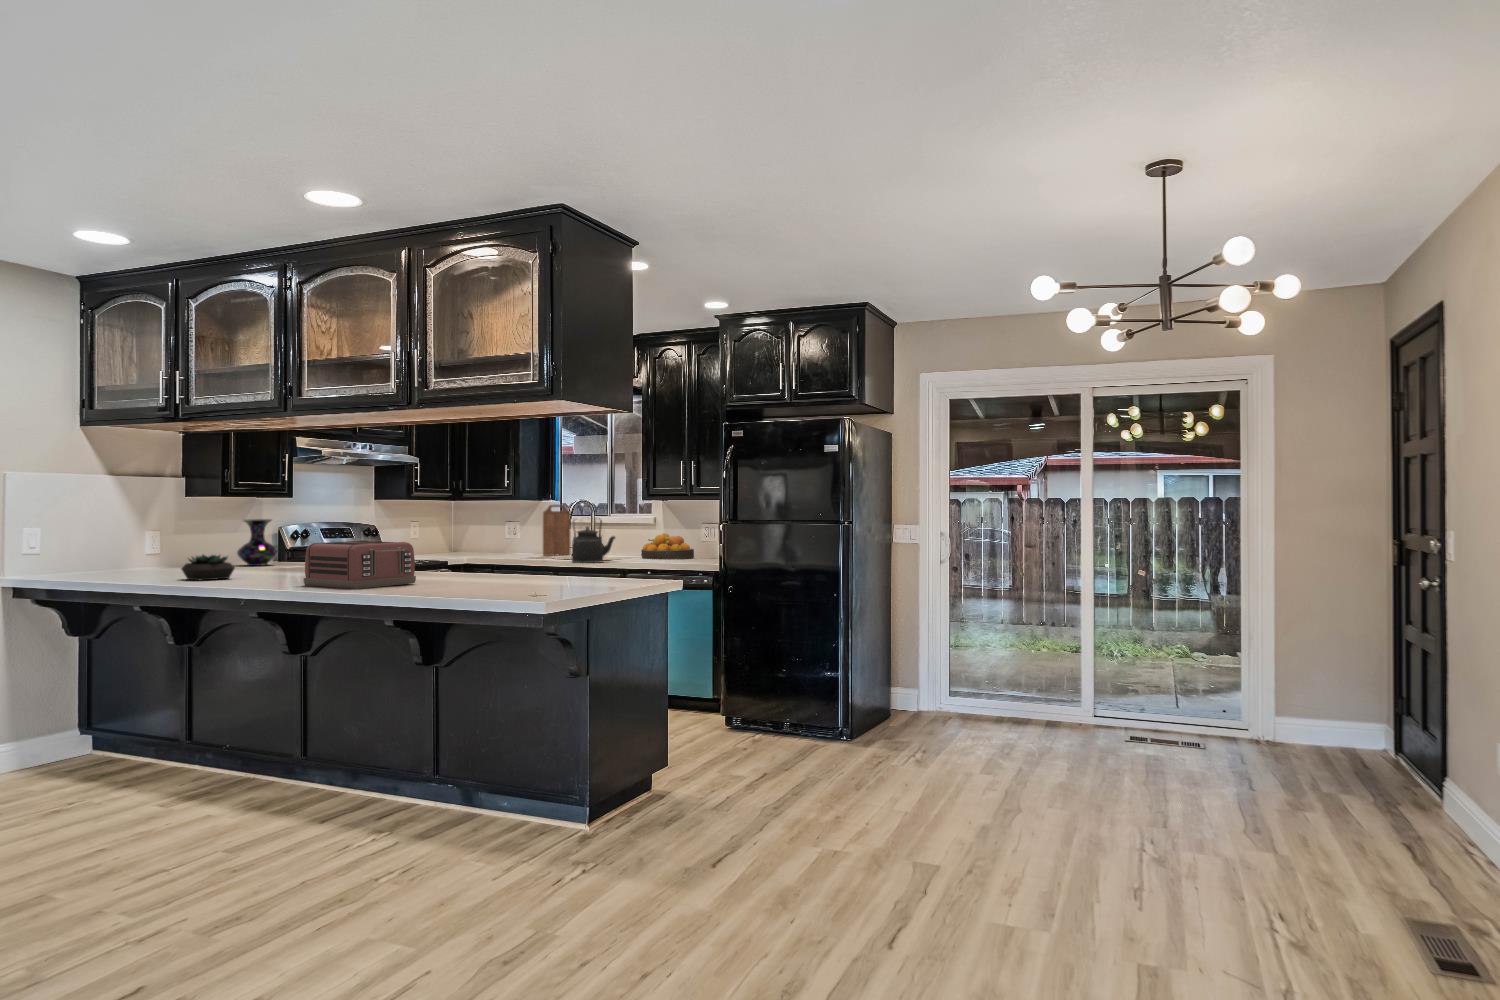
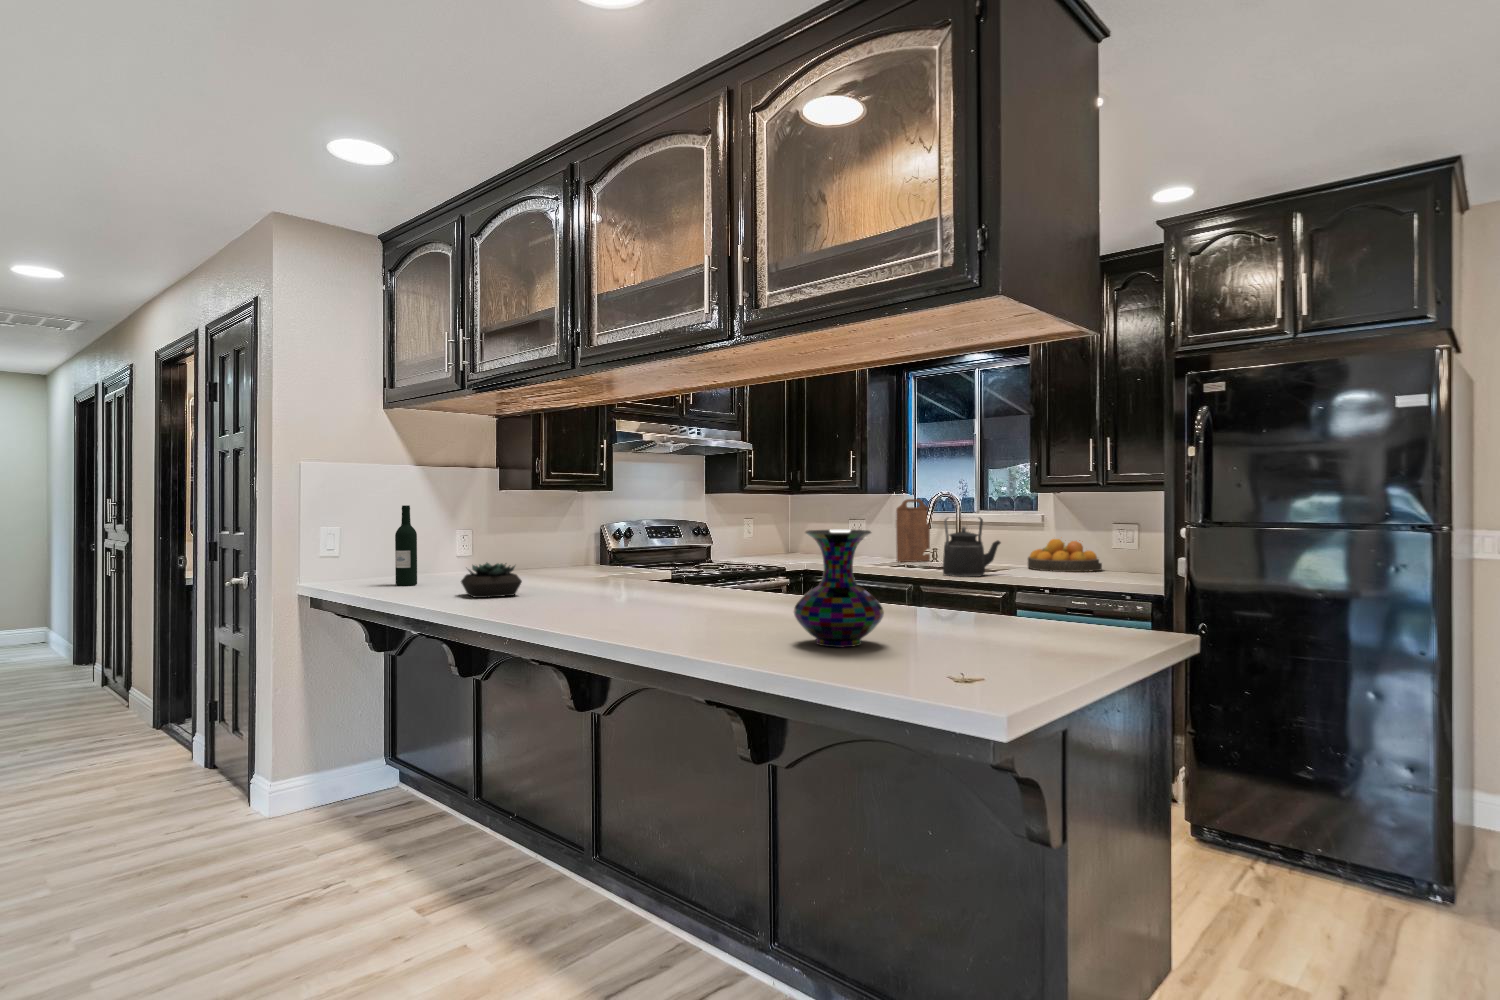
wine bottle: none [107,510,127,576] -> present [395,505,417,586]
vase: present [237,519,278,566] -> present [794,530,884,647]
toaster: present [304,541,416,589] -> none [590,550,744,628]

